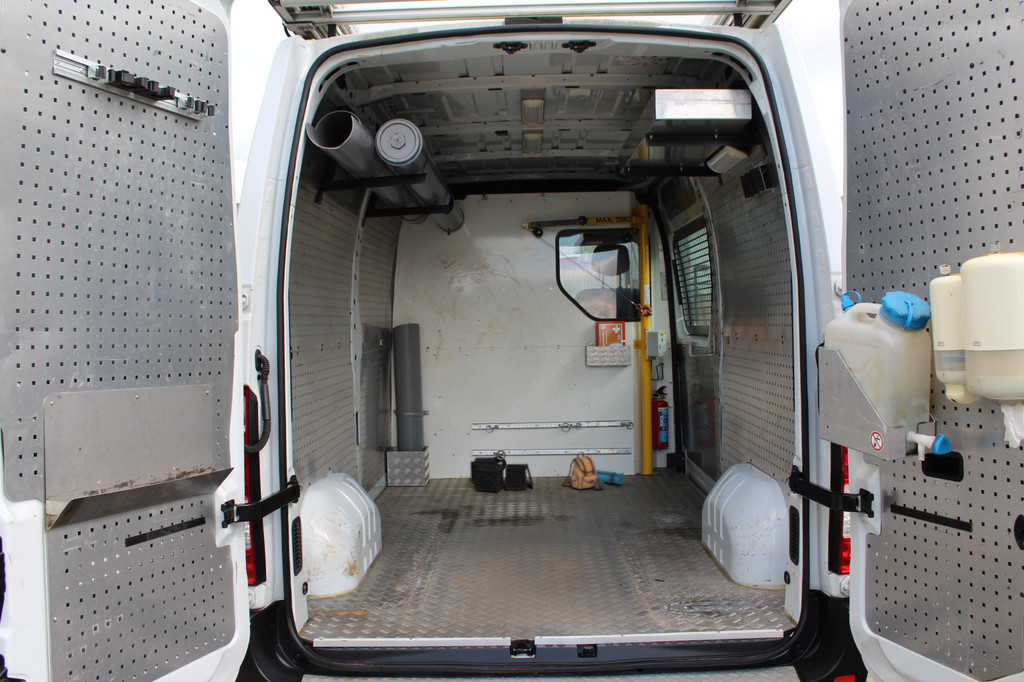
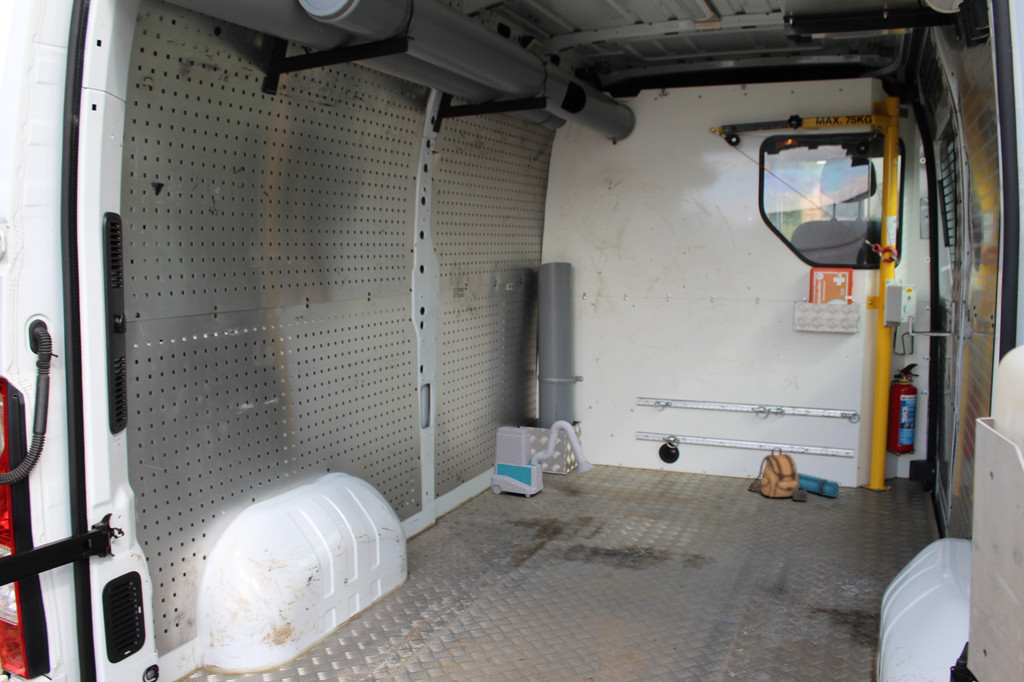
vacuum cleaner: none [365,443,452,508] -> present [491,420,595,497]
storage bin: present [470,457,533,492] -> none [627,442,709,493]

